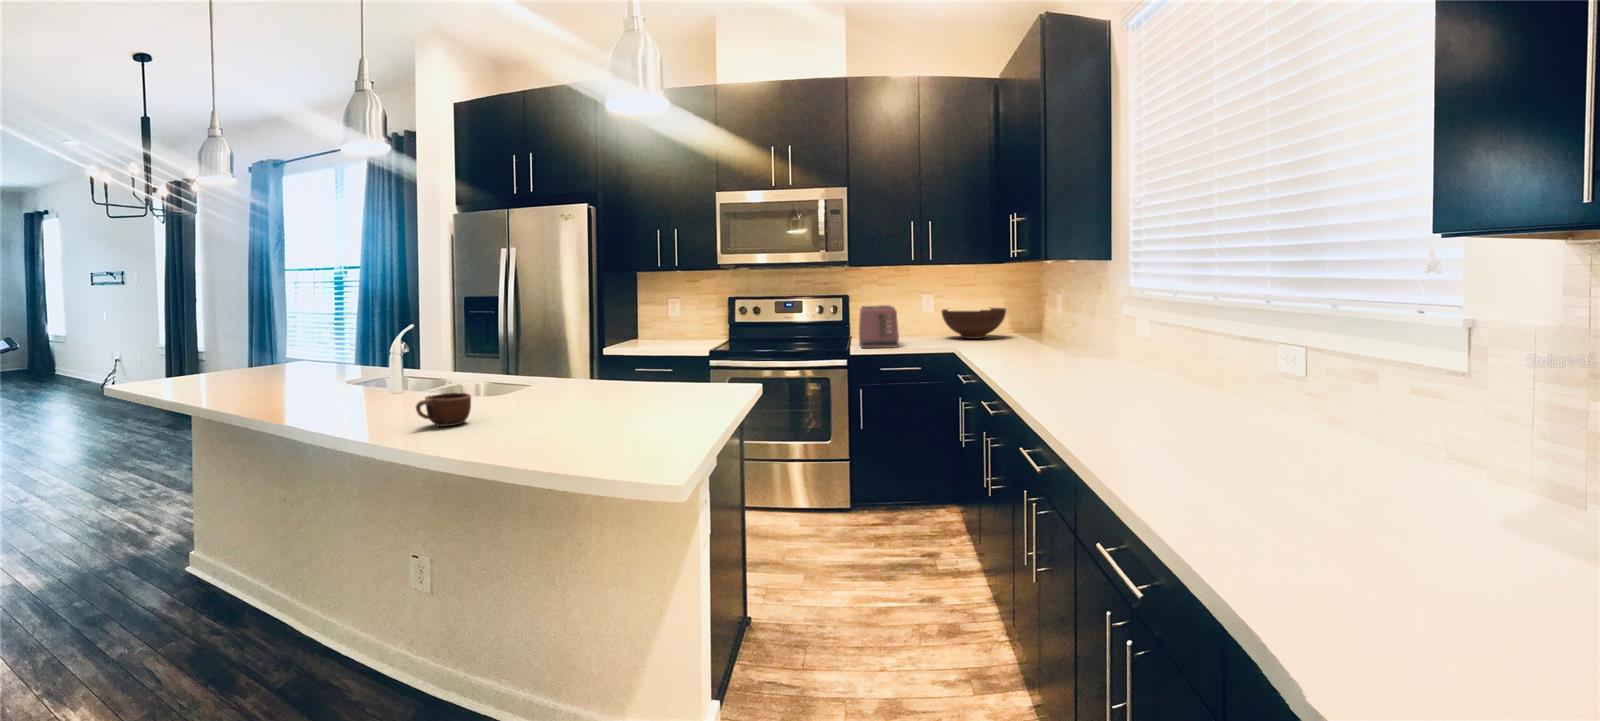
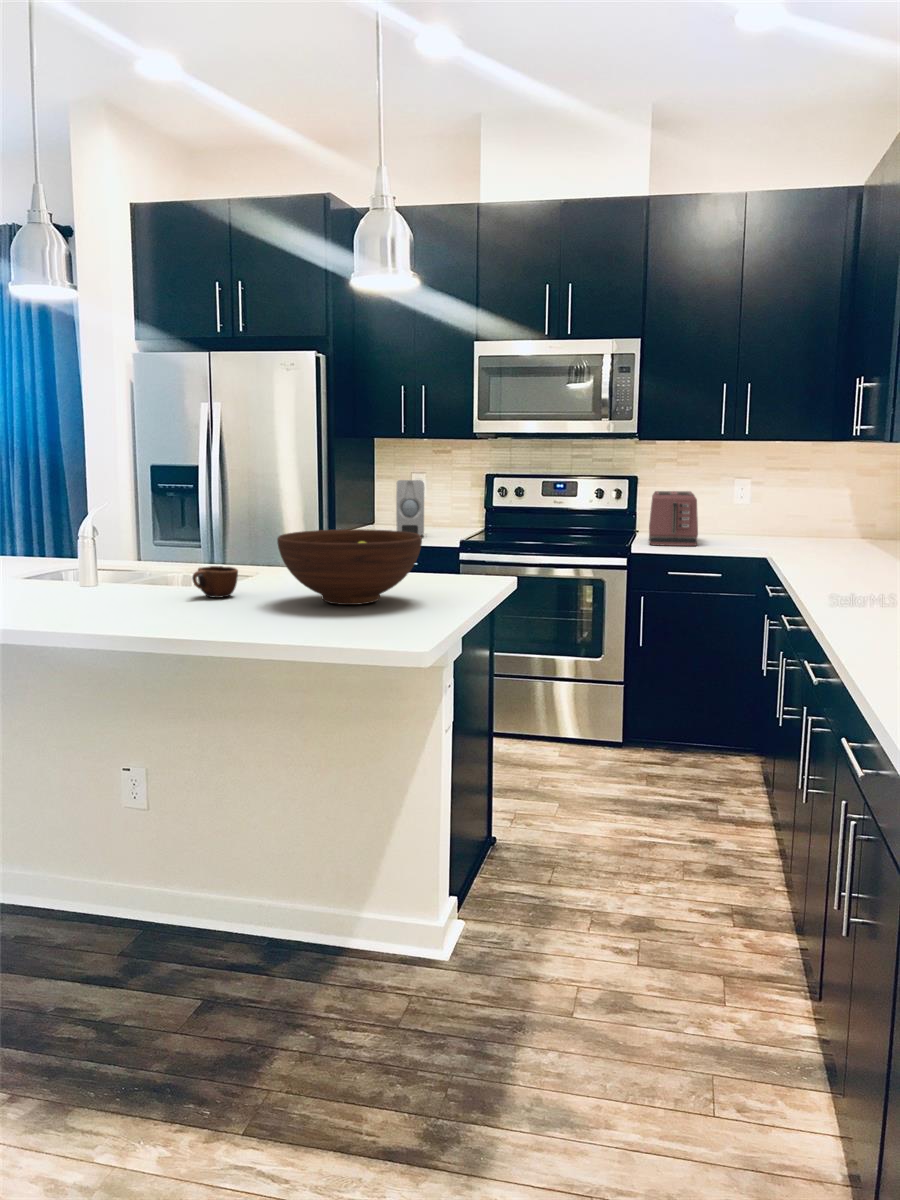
soap dispenser: none [657,305,682,352] -> present [396,480,424,535]
fruit bowl: present [942,308,1006,339] -> present [277,529,422,605]

